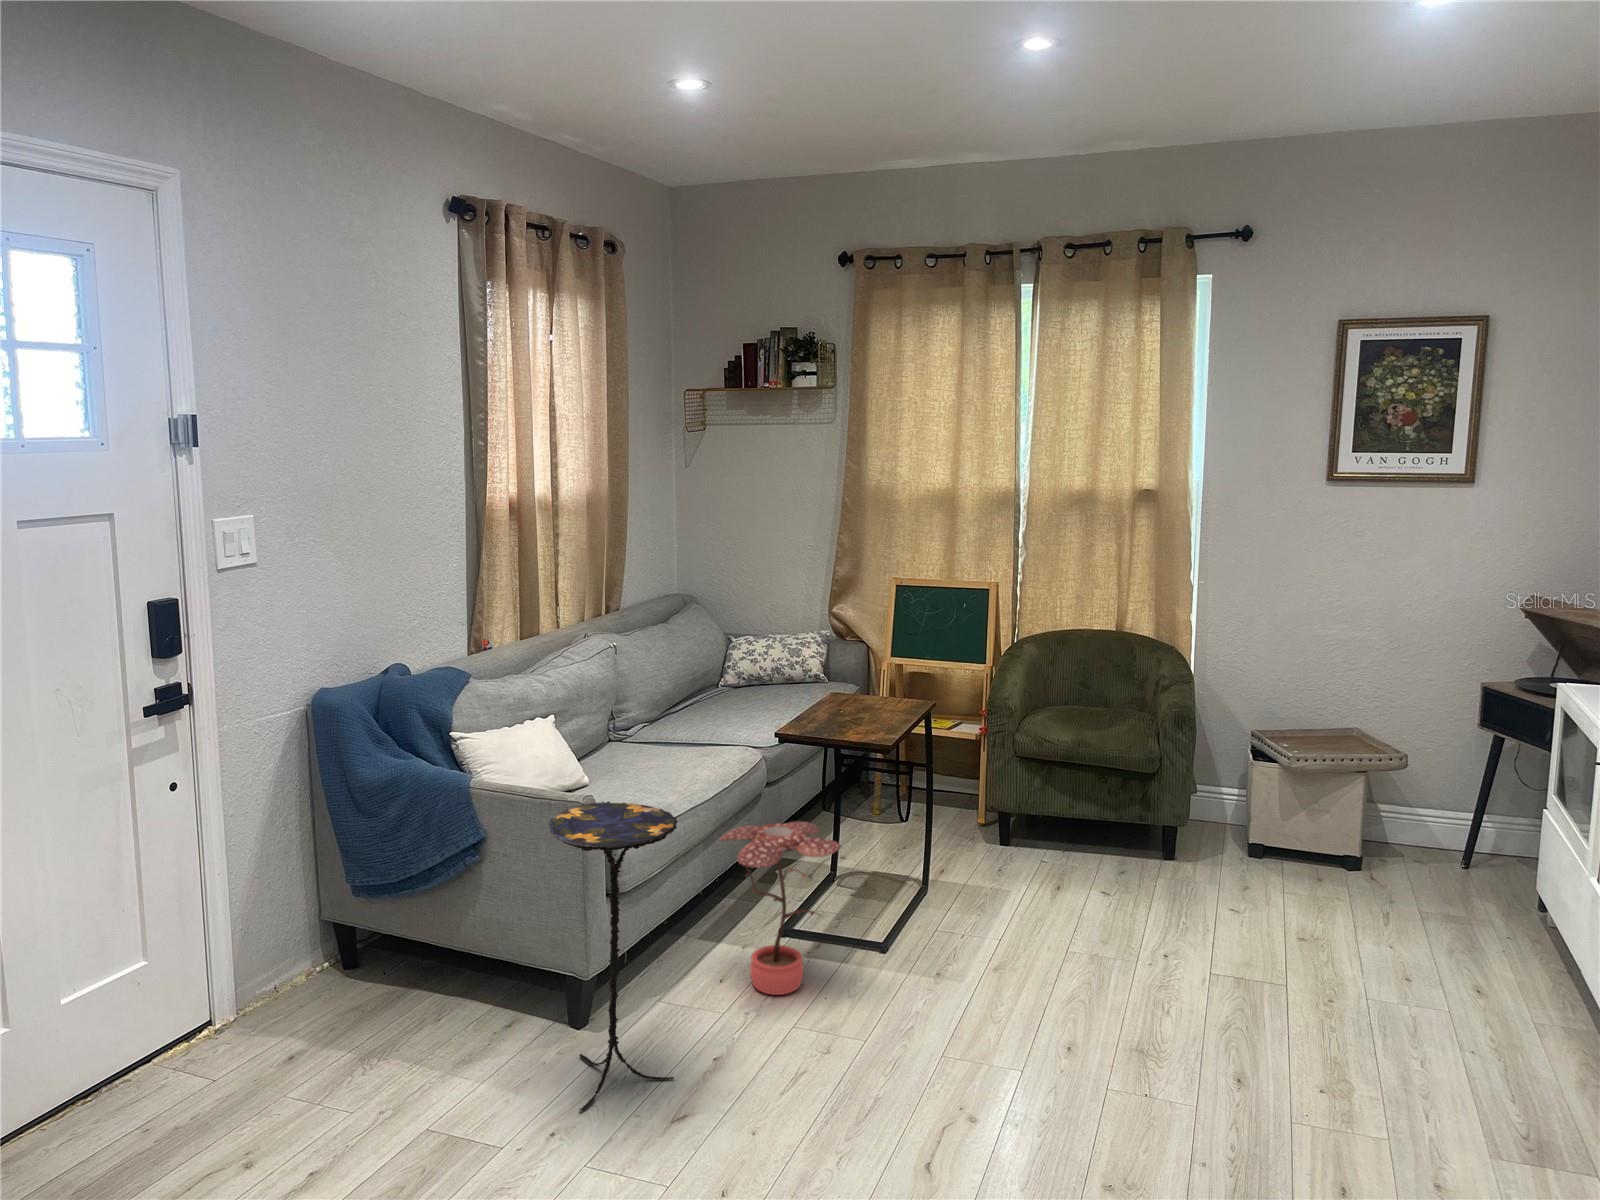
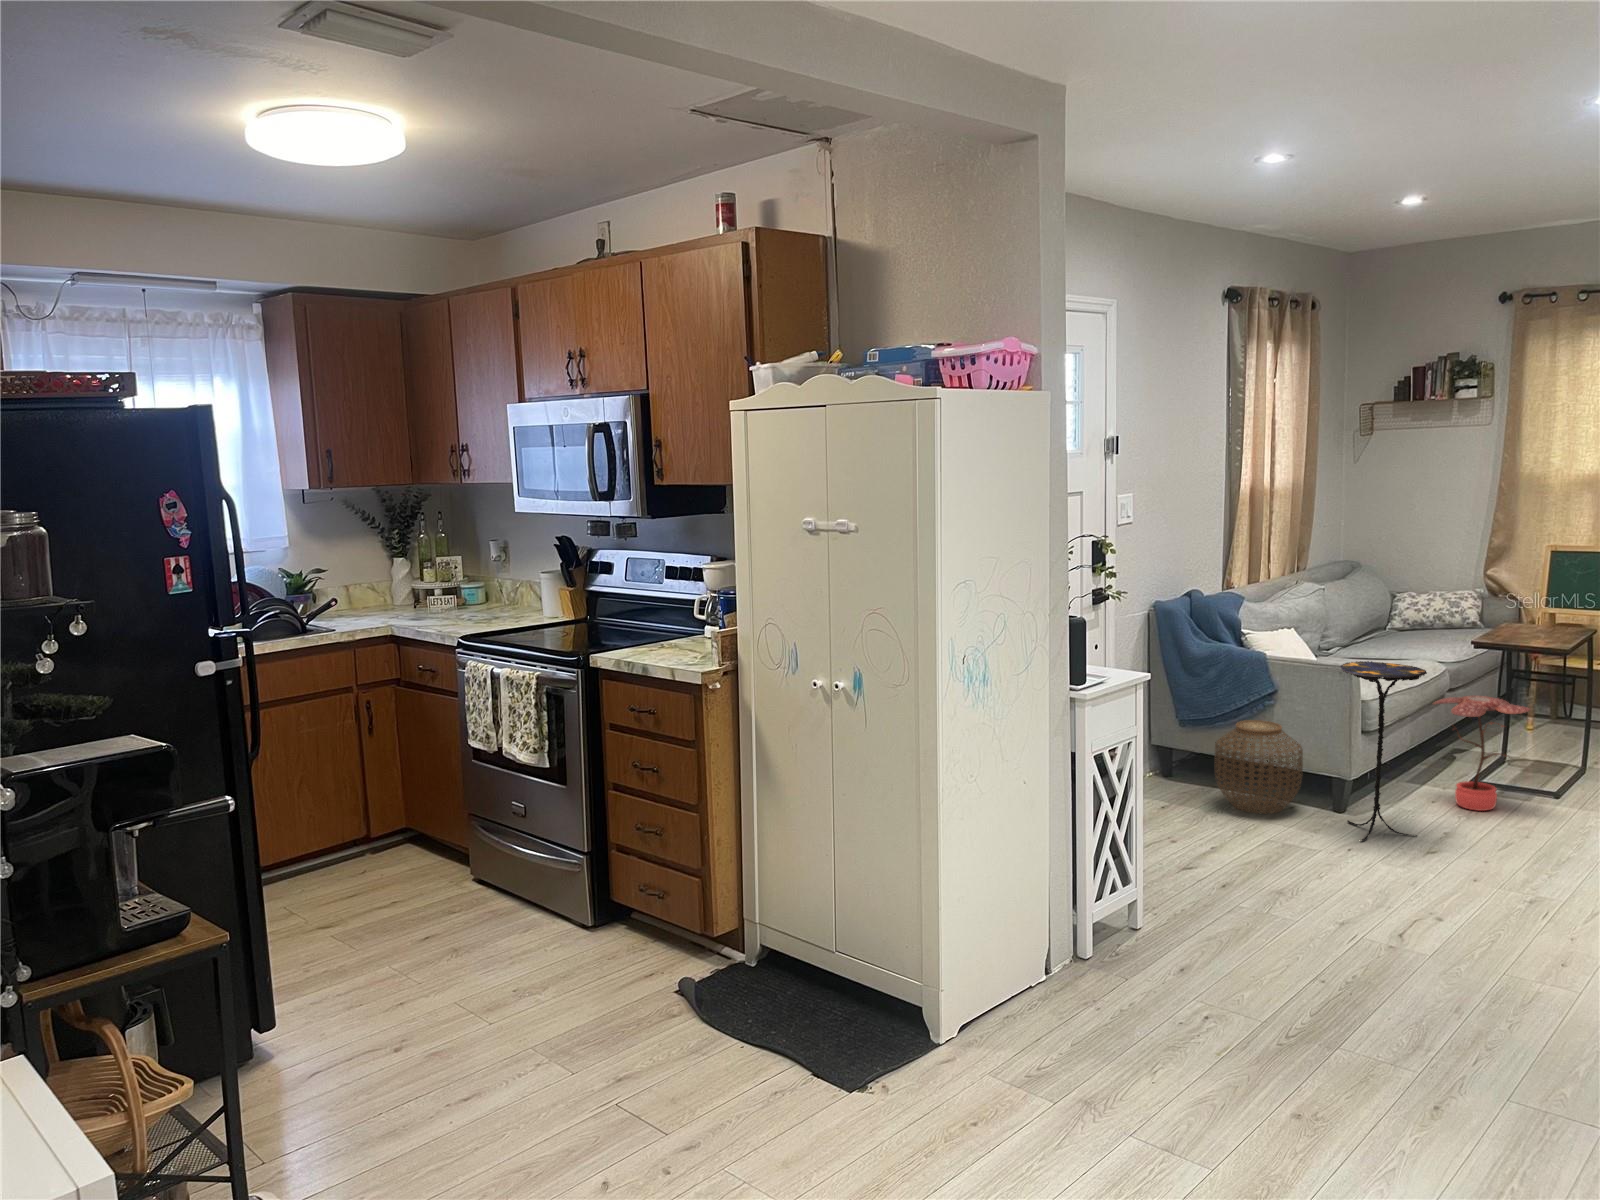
woven basket: none [379,892,520,1055] -> present [1215,720,1303,814]

